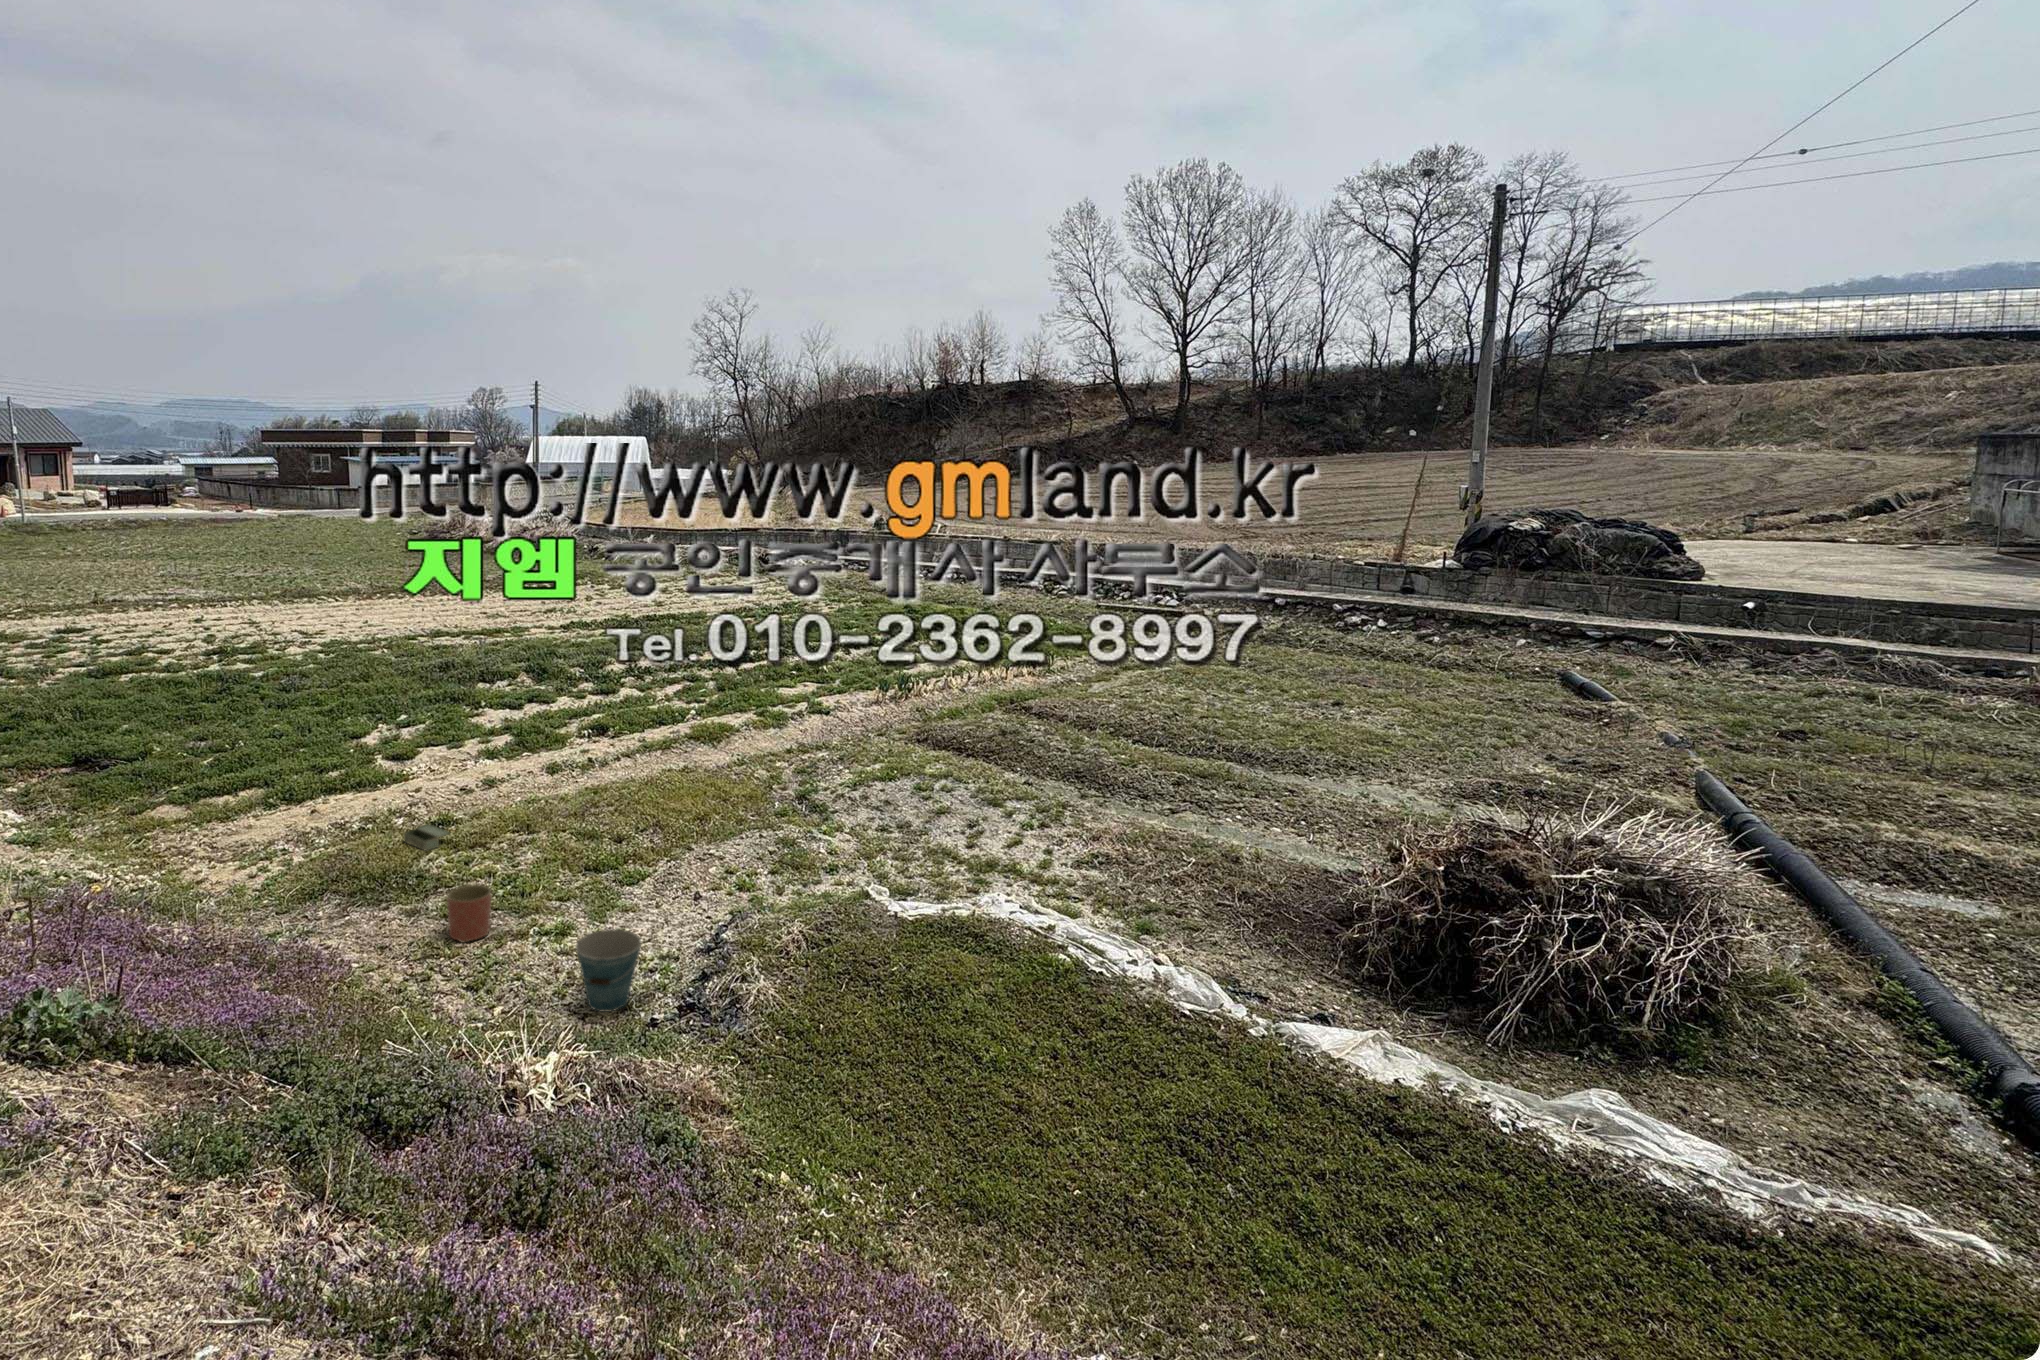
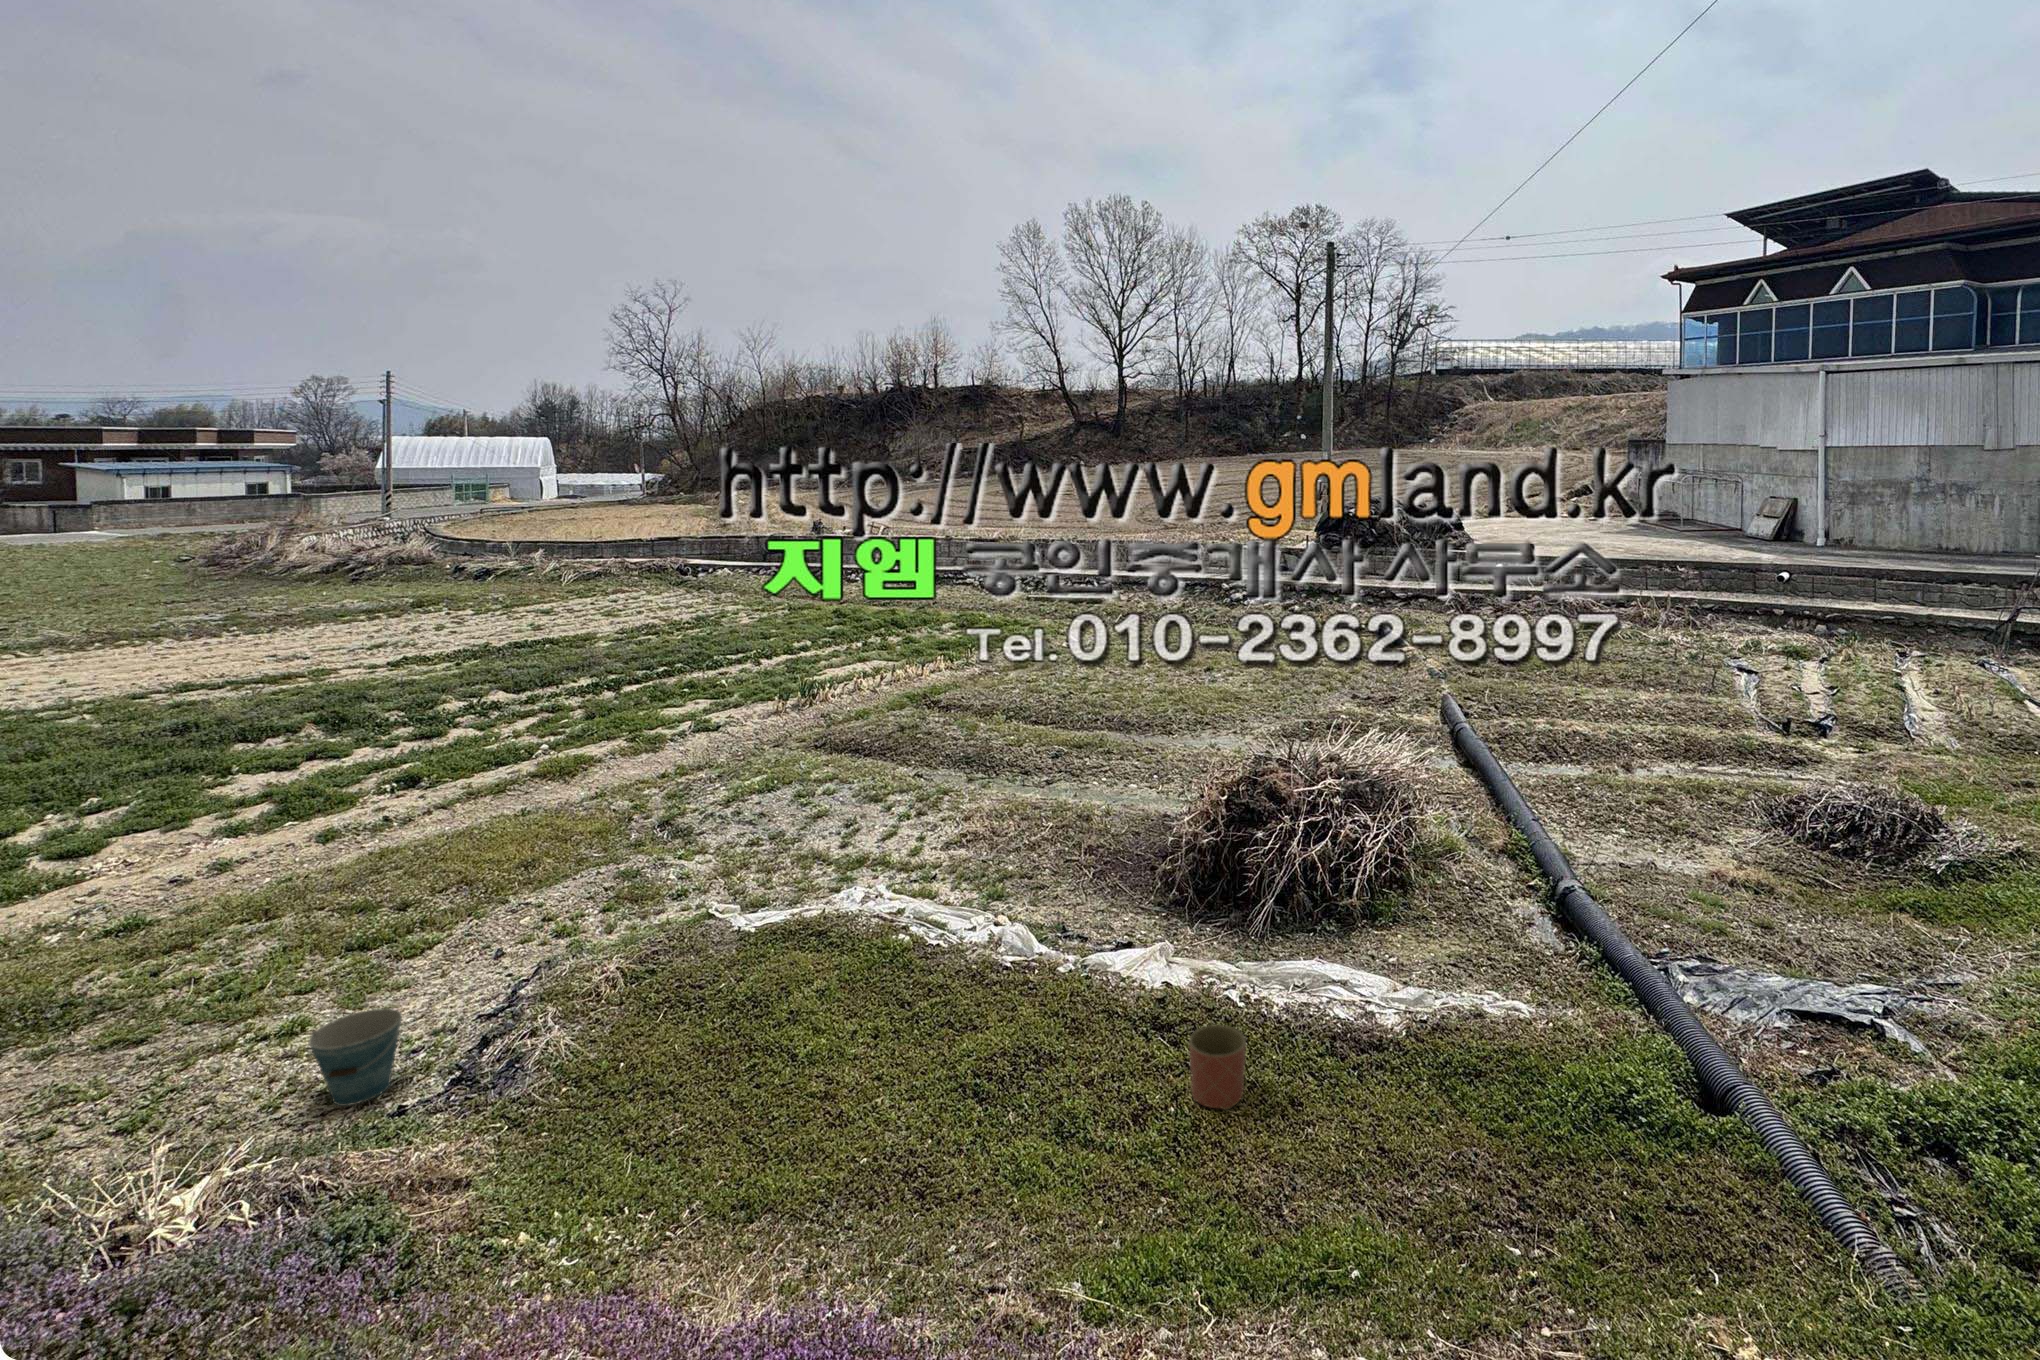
toolbox: present [404,824,450,851] -> none [80,933,158,968]
planter: present [447,885,491,943] -> present [1189,1025,1246,1110]

